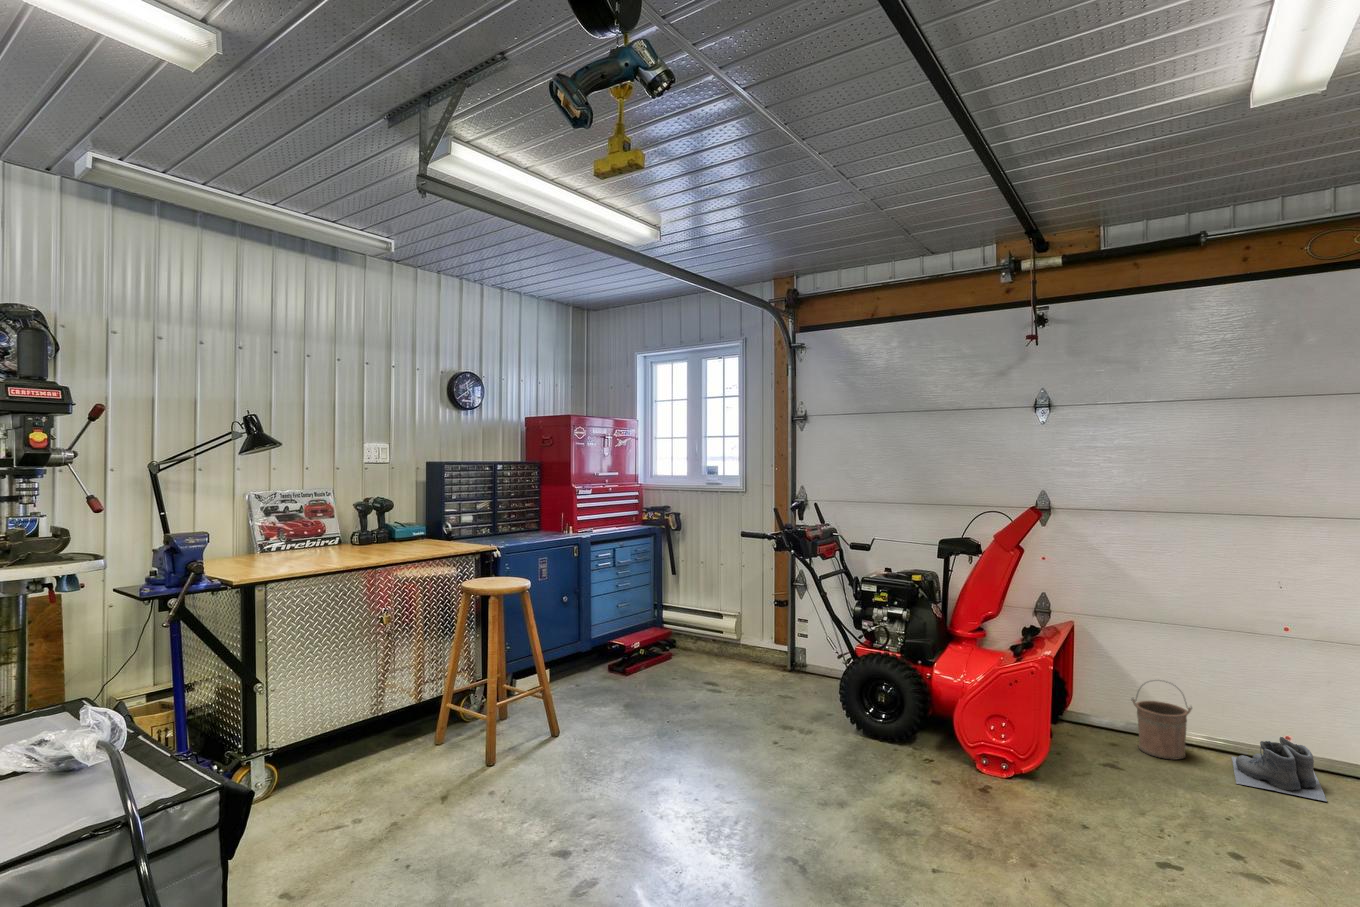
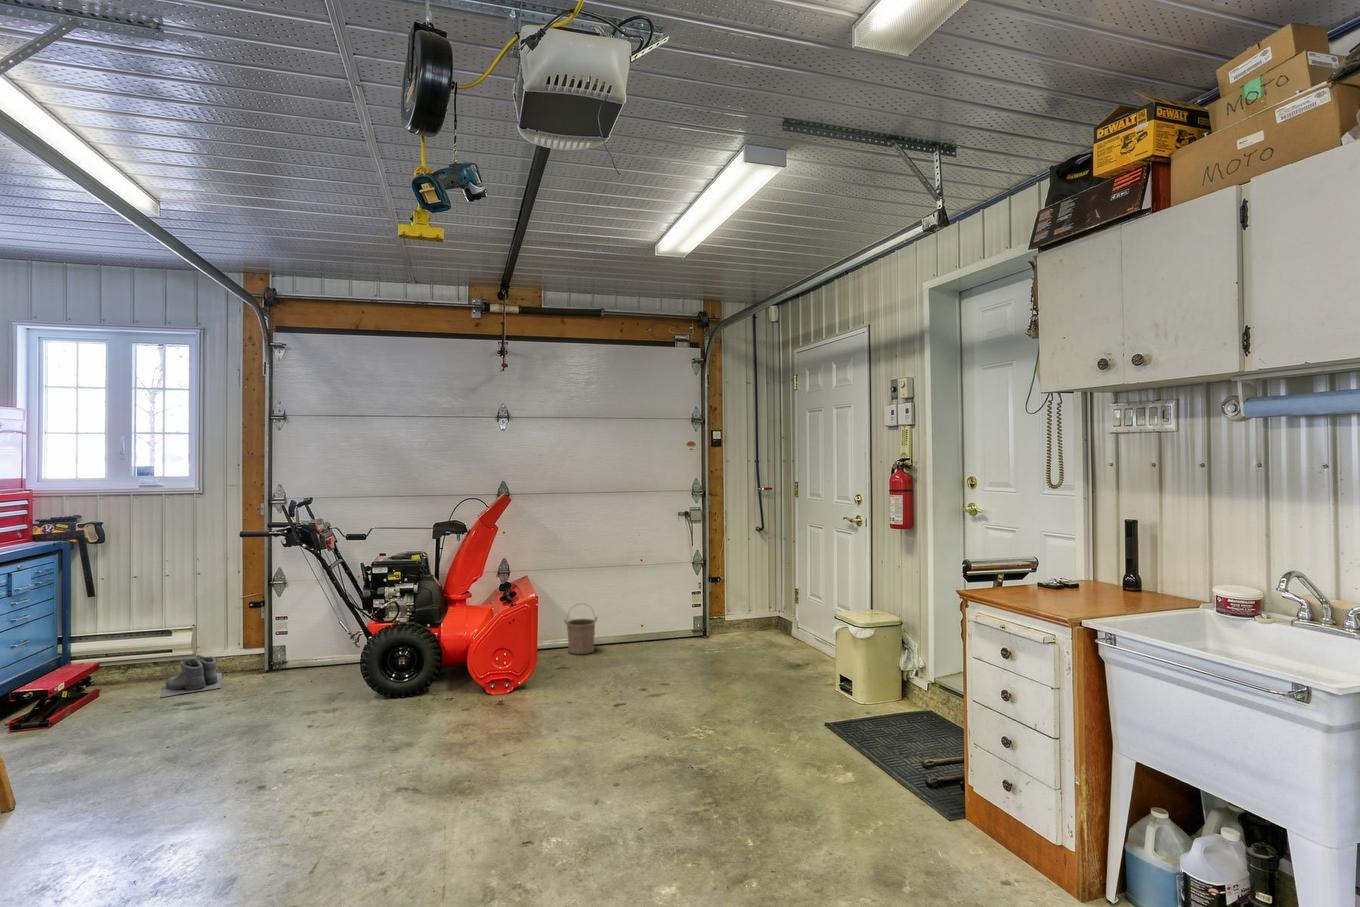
boots: present [1232,737,1327,801] -> present [161,655,222,697]

